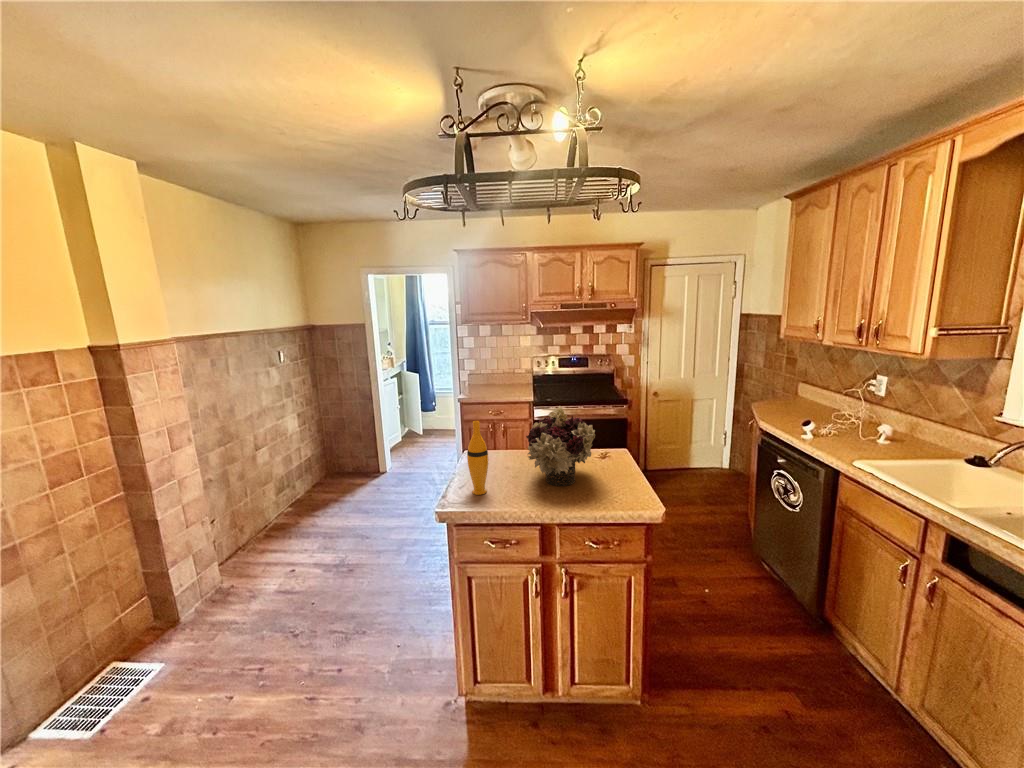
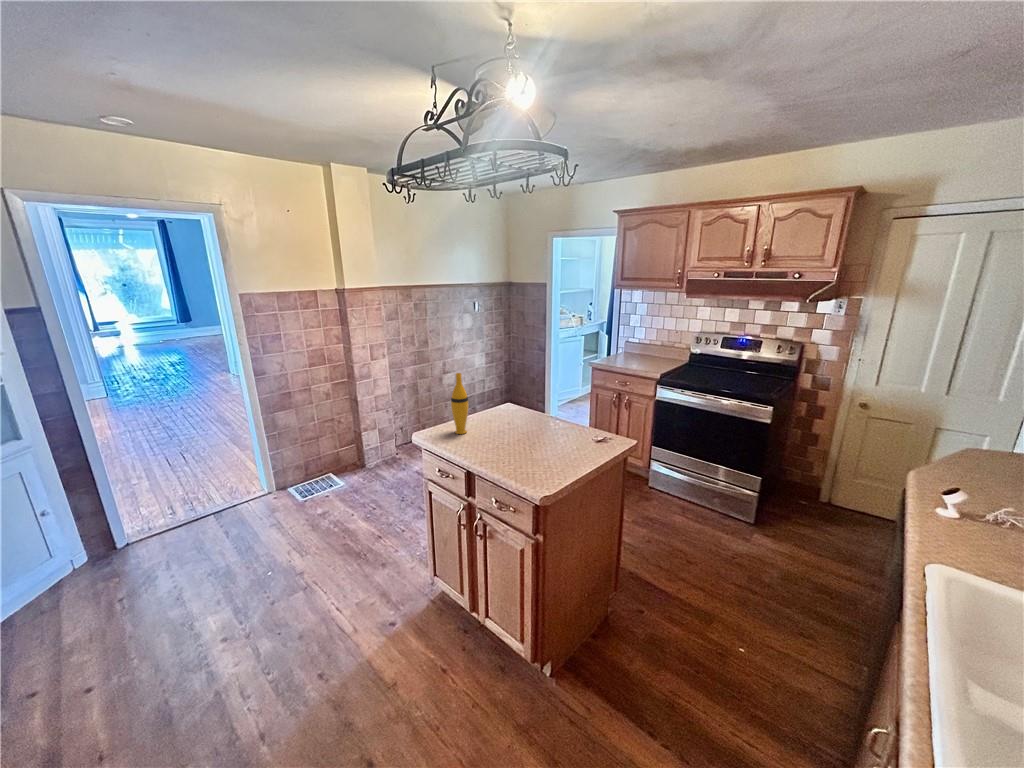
flower arrangement: present [526,406,595,486] -> none [490,376,569,451]

